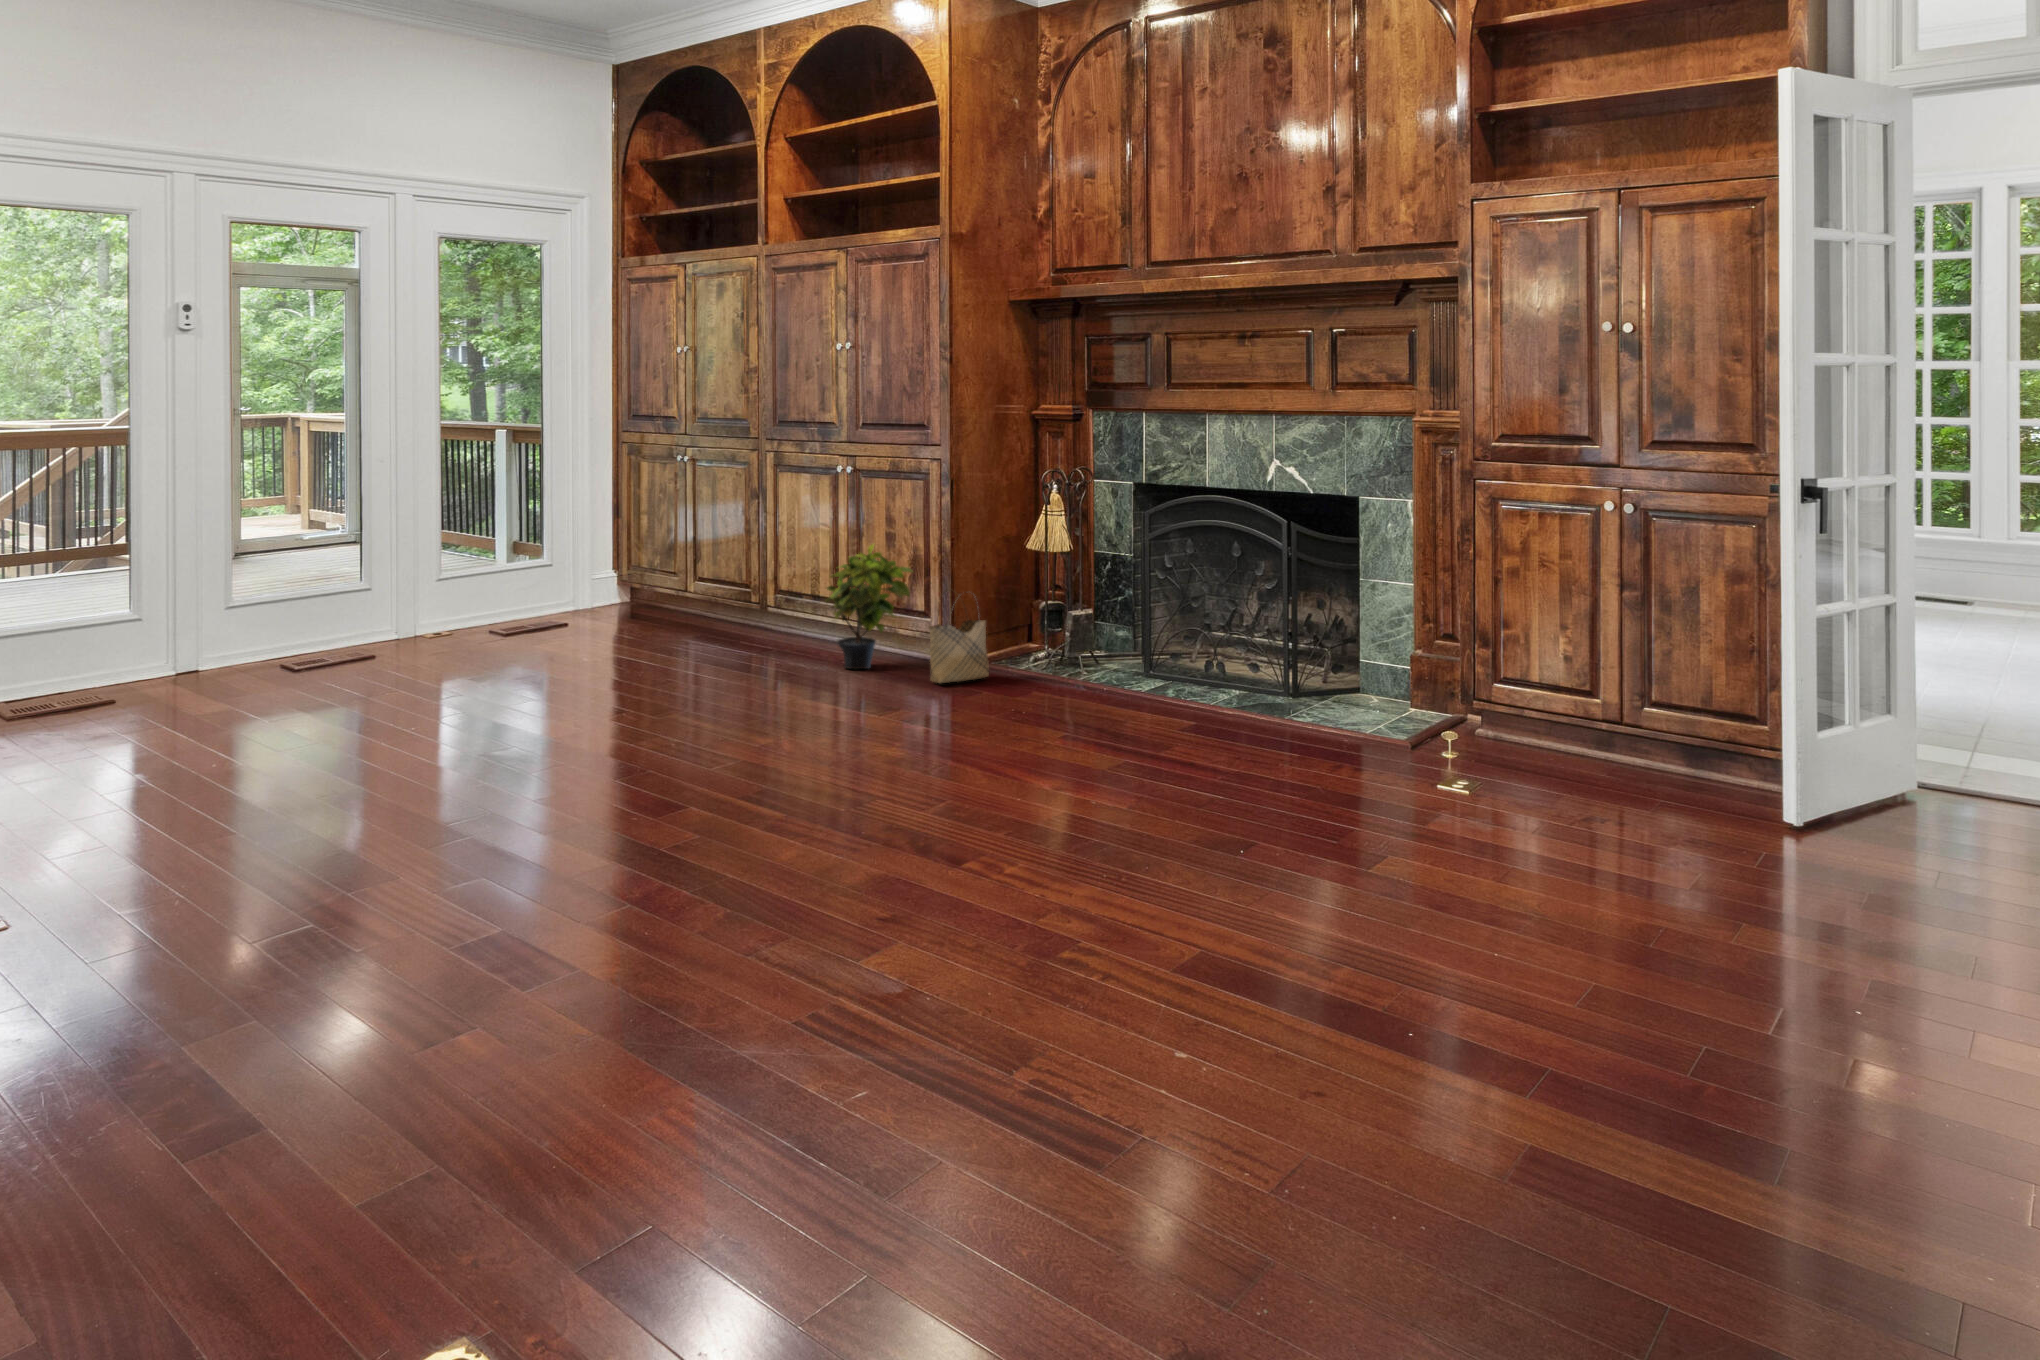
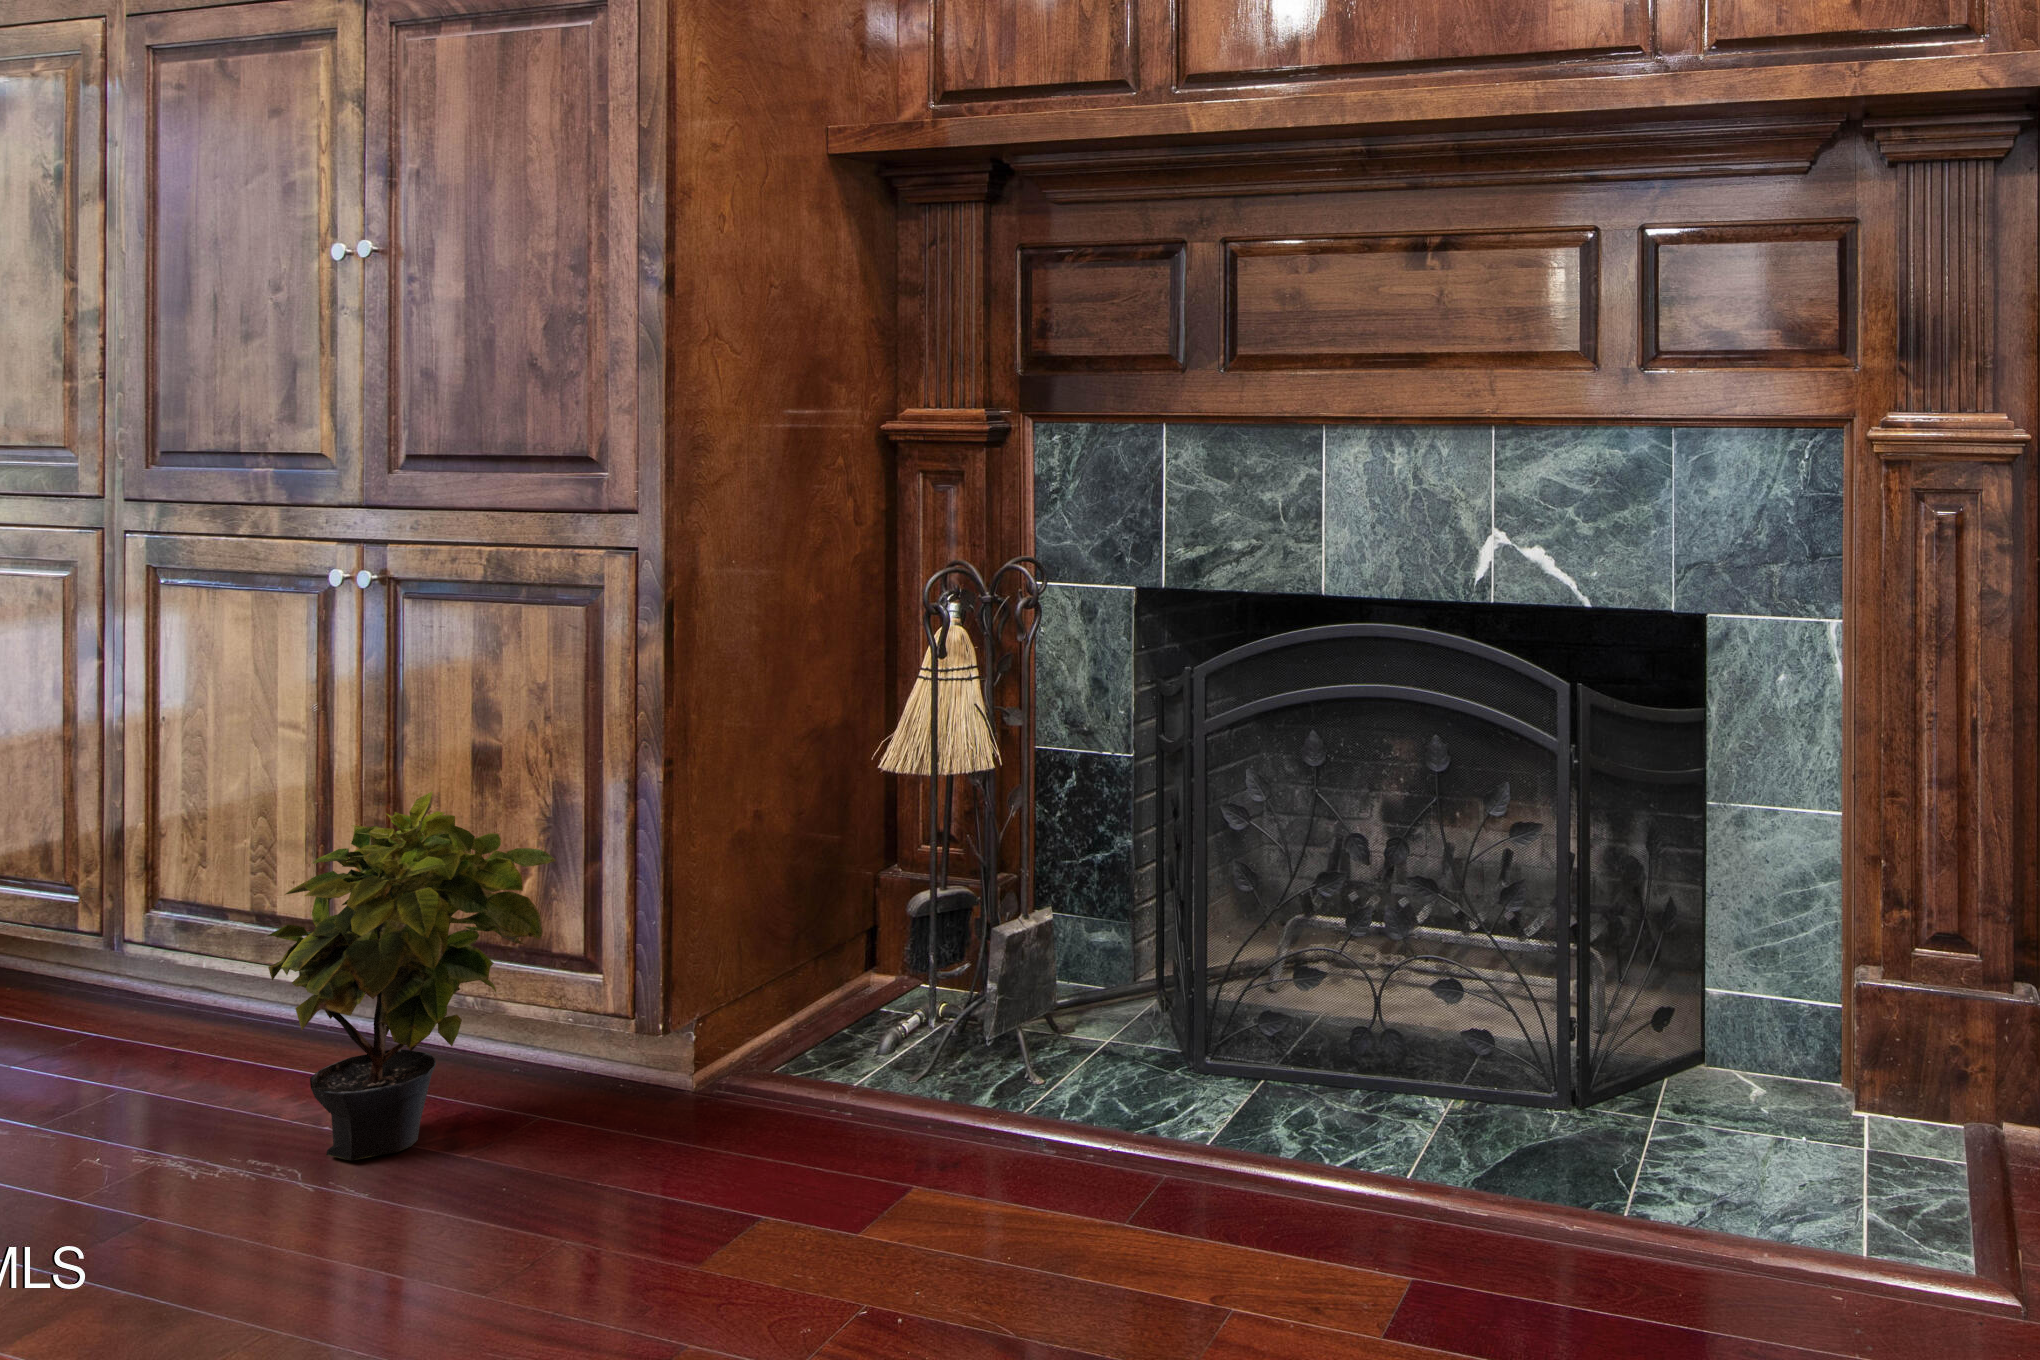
woven basket: present [929,589,989,683] -> none [597,912,780,1202]

